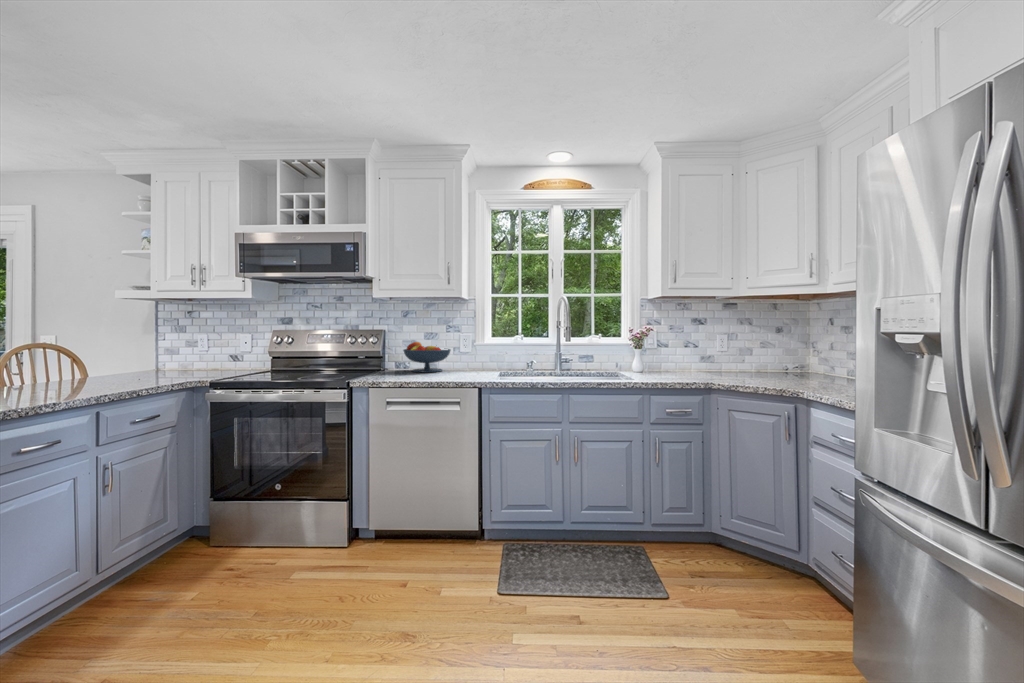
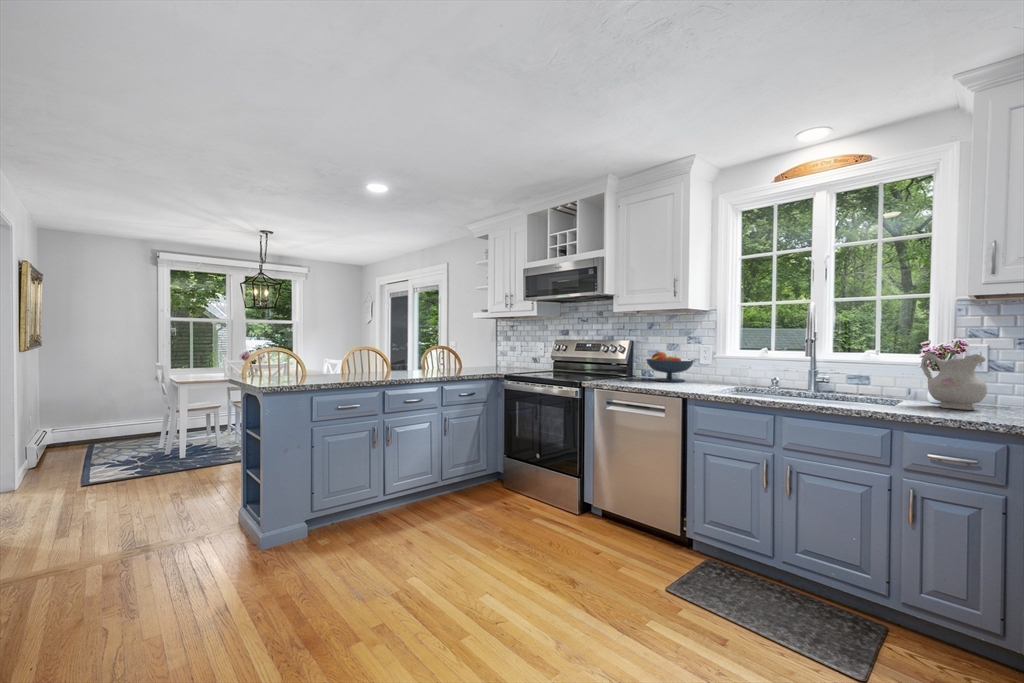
ceramic pitcher: none [637,336,674,376] -> present [921,351,987,410]

